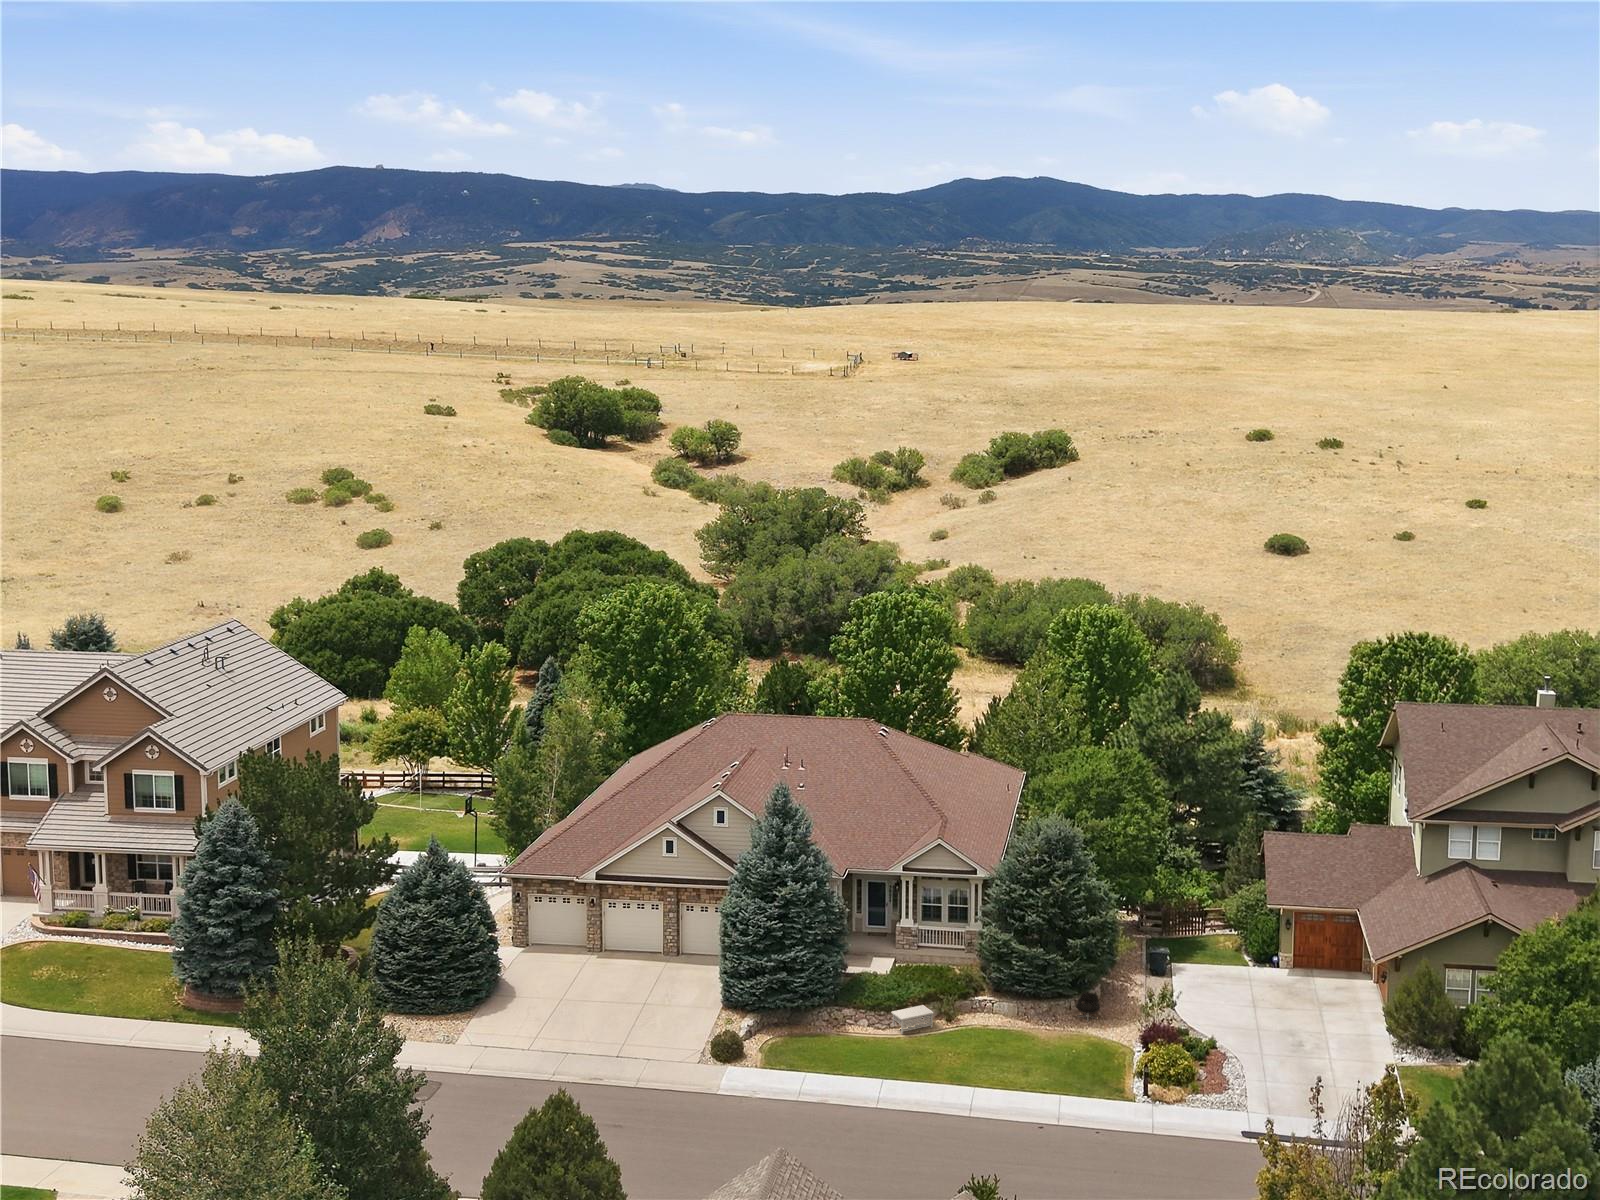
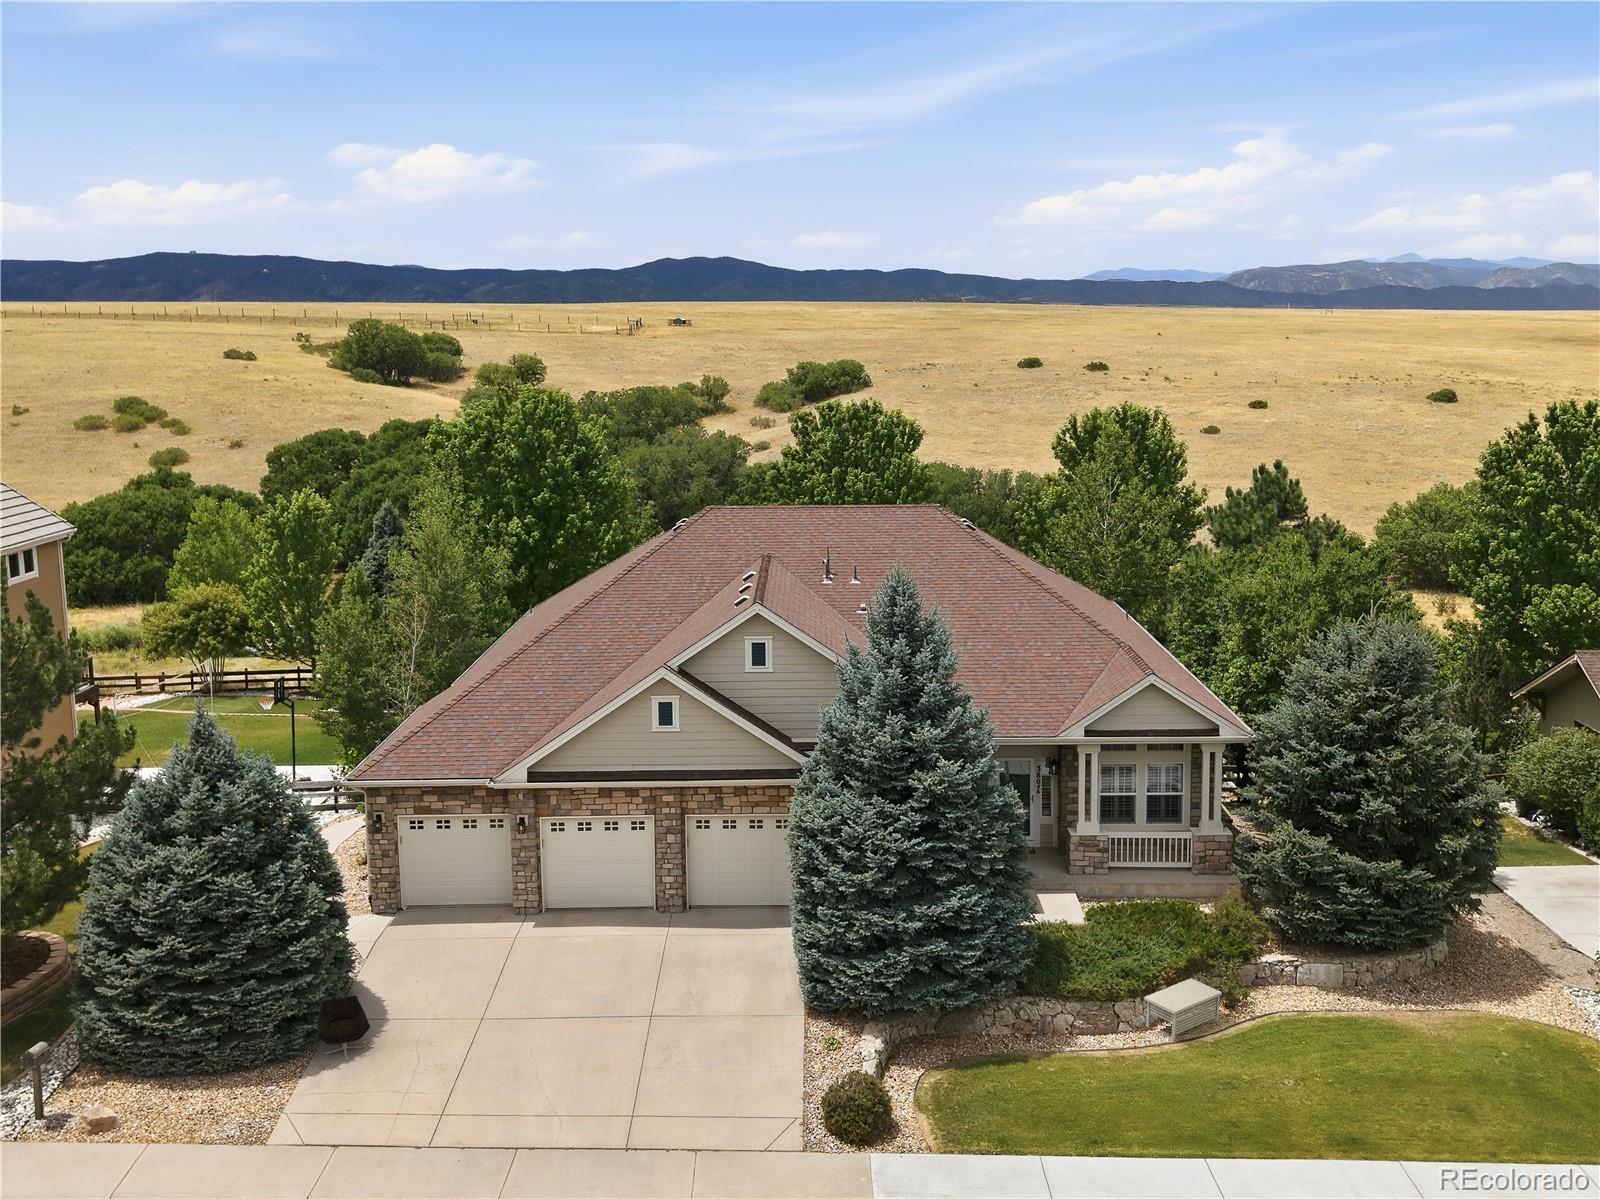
lounge chair: present [1076,992,1100,1017] -> present [317,996,370,1060]

